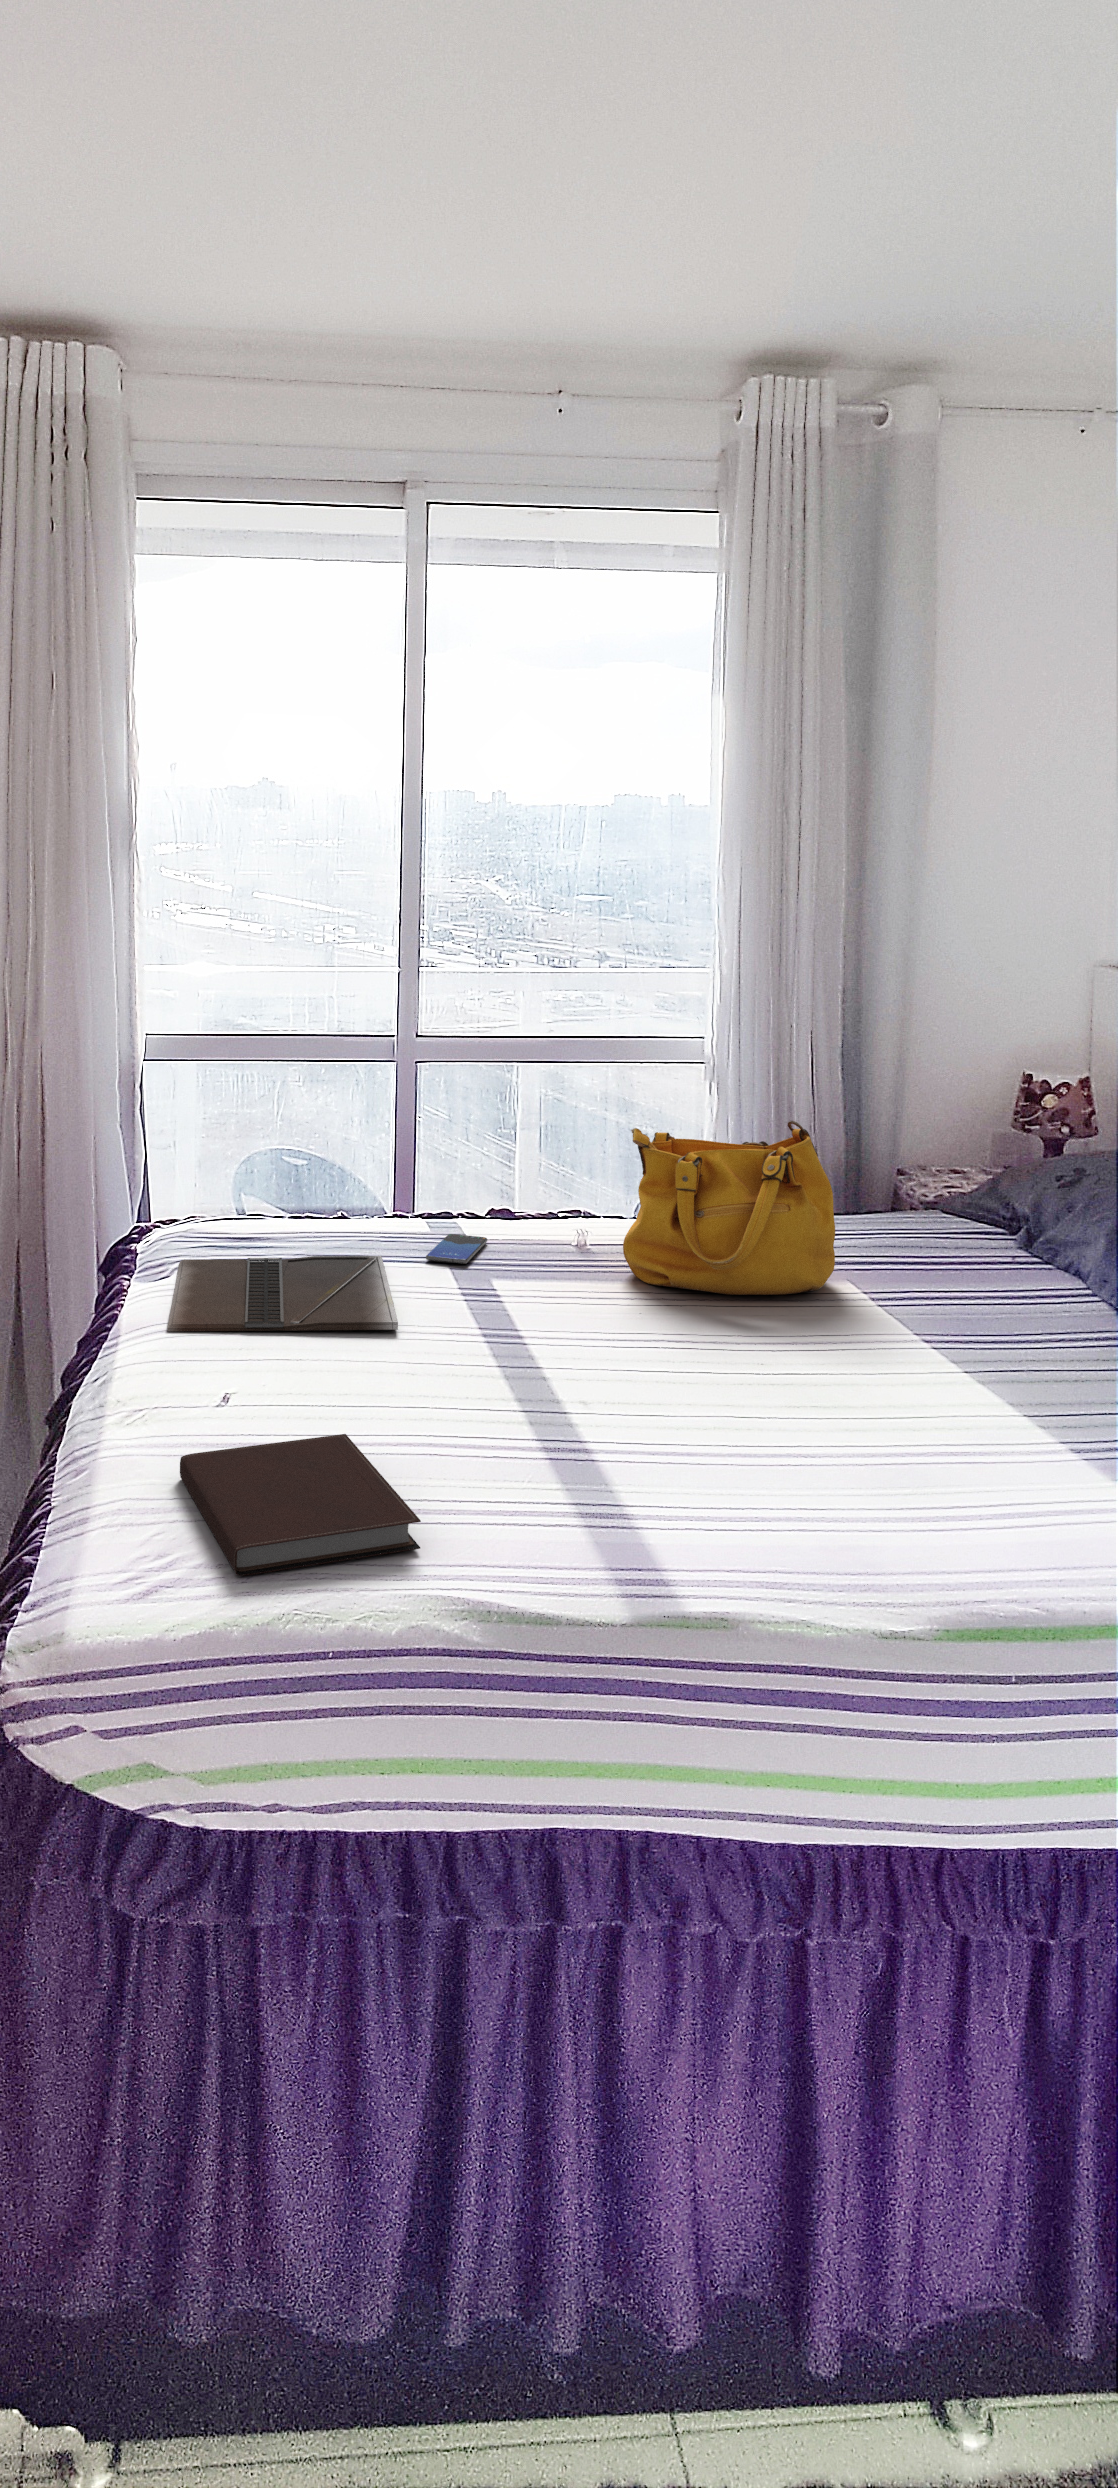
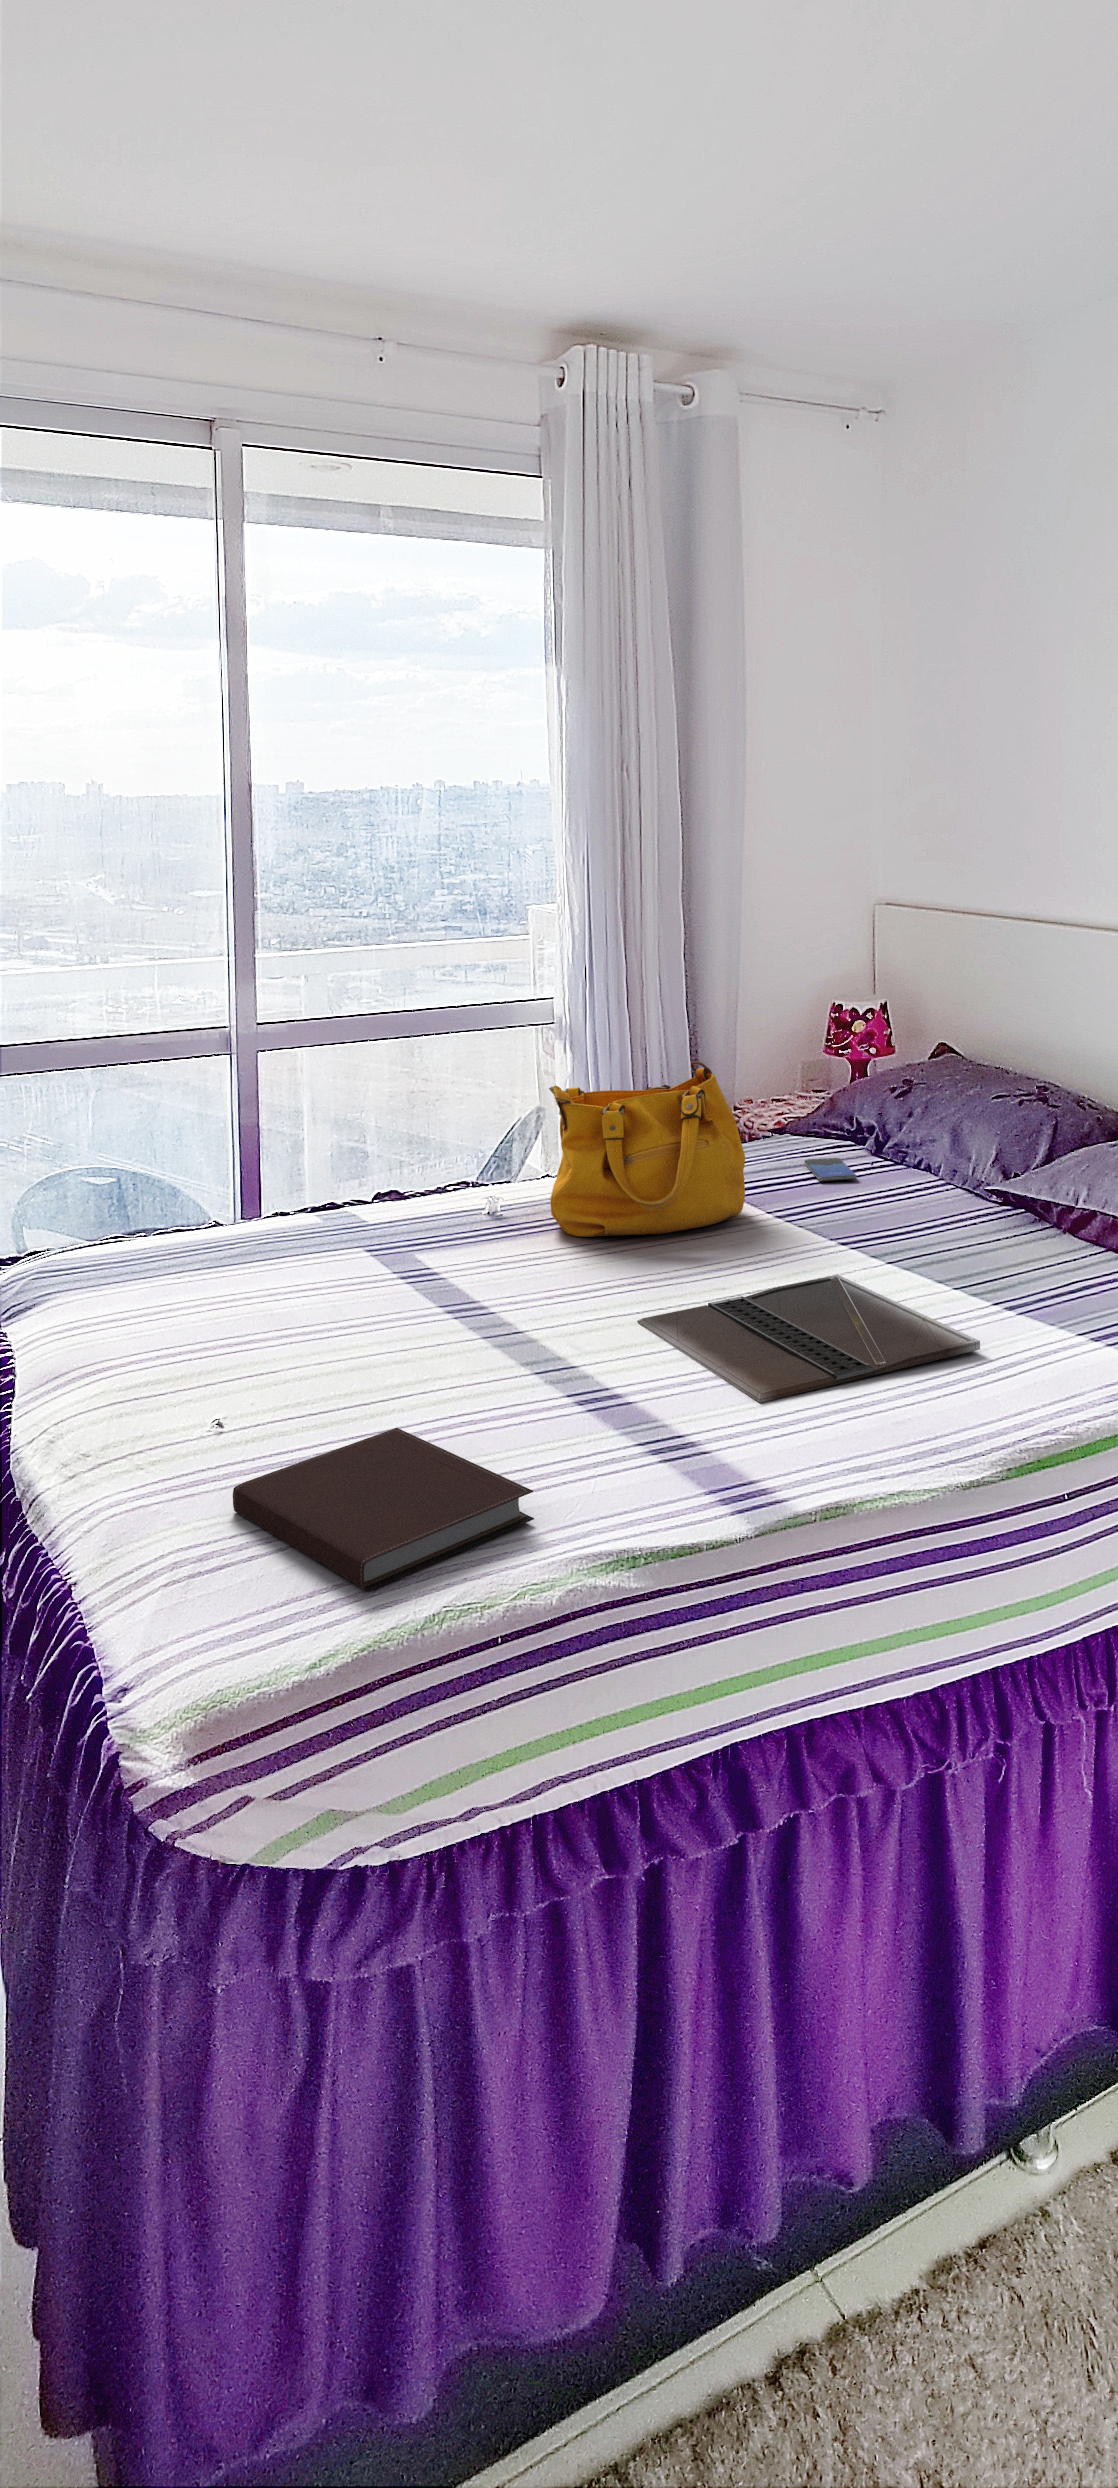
smartphone: present [426,1234,487,1264] -> present [804,1158,856,1181]
laptop: present [167,1256,398,1332] -> present [637,1275,980,1403]

